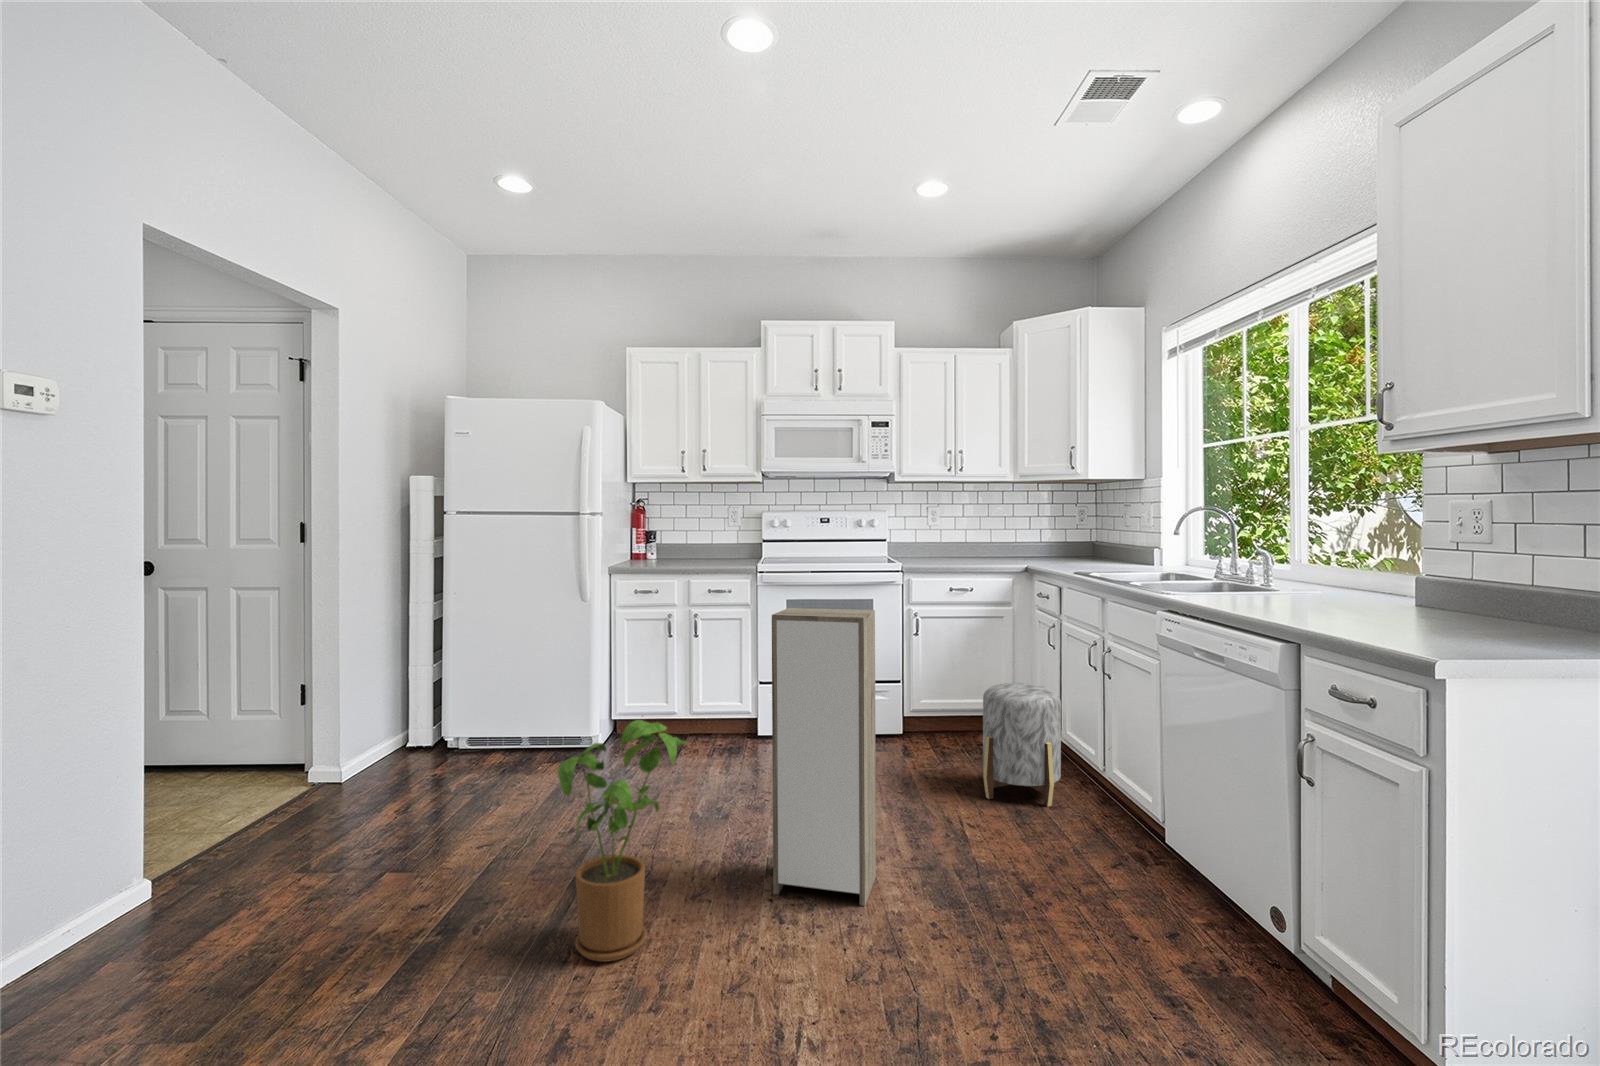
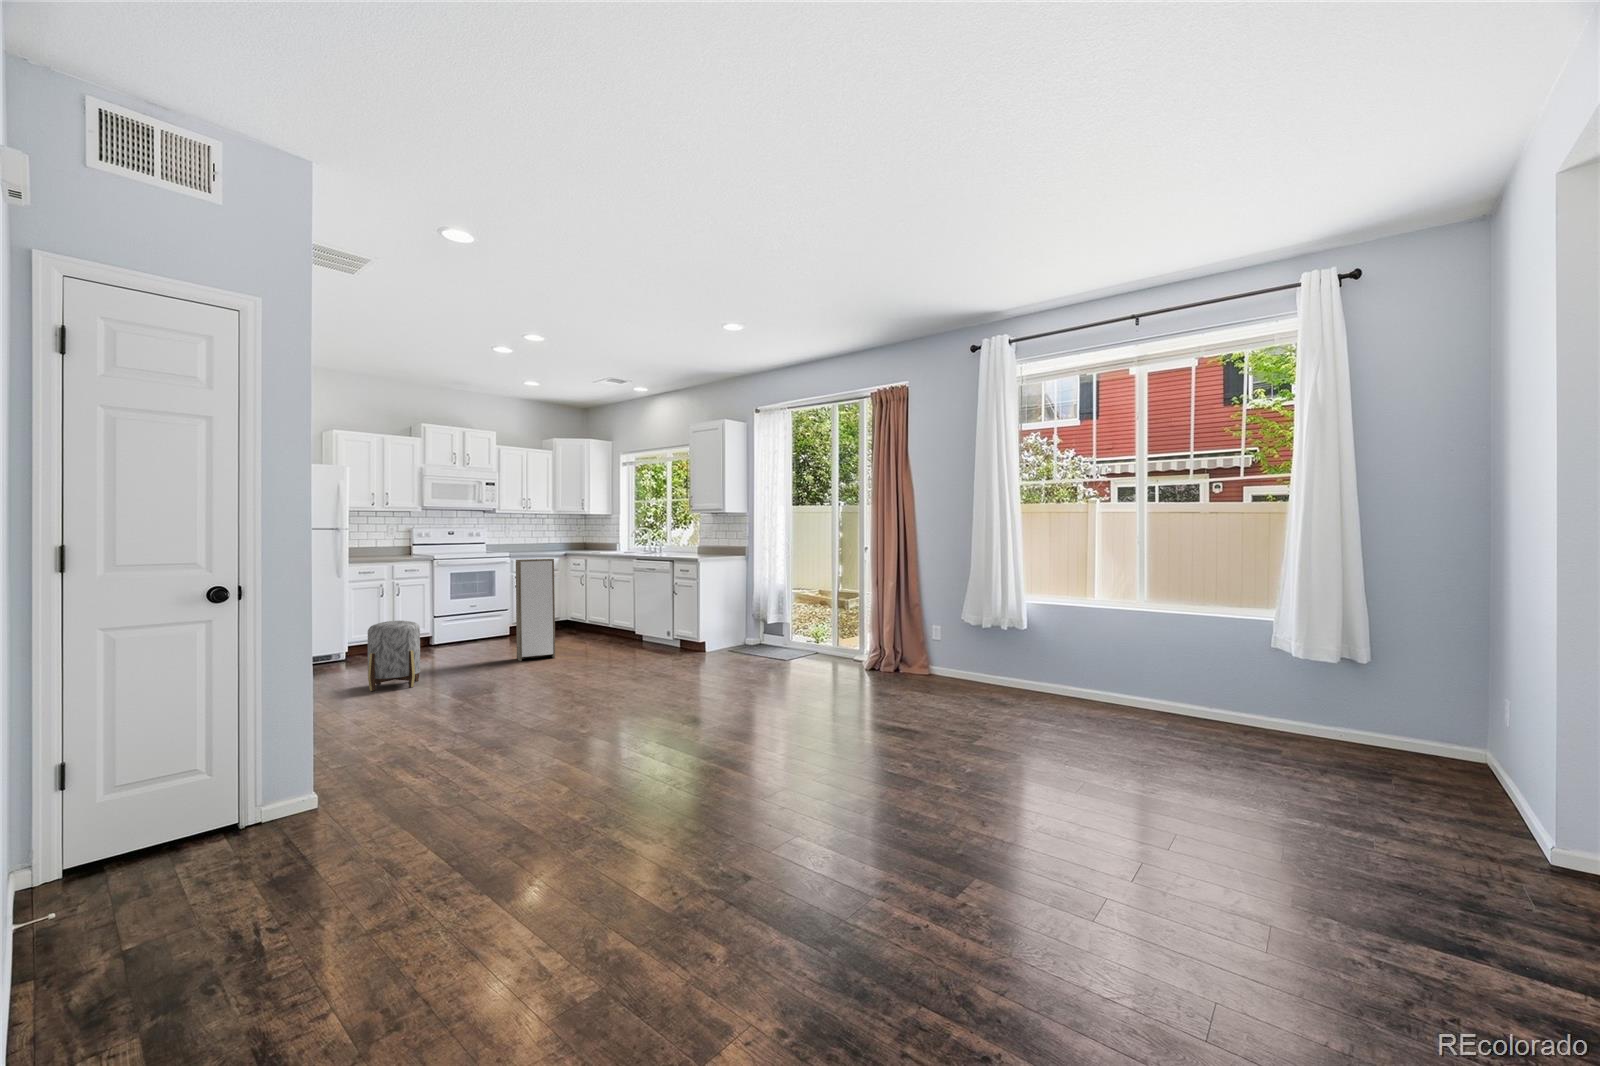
stool: present [983,683,1061,807] -> present [368,621,420,691]
house plant: present [558,720,688,962] -> none [455,593,505,675]

